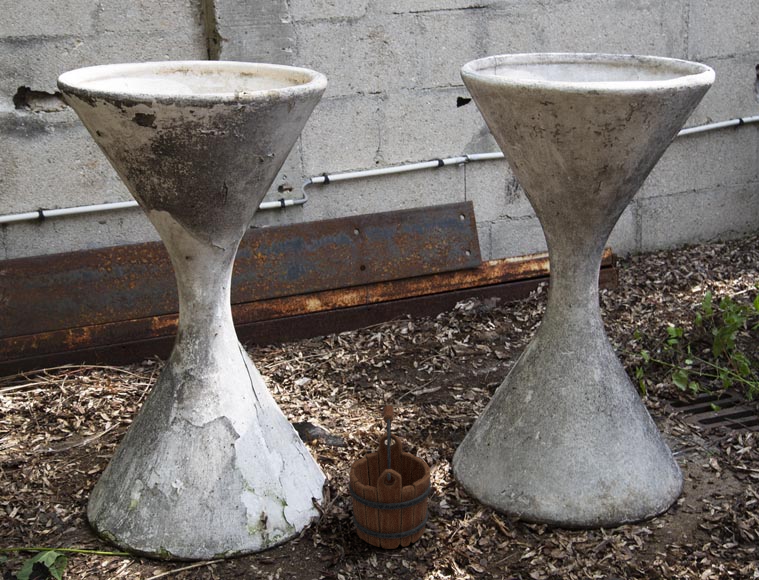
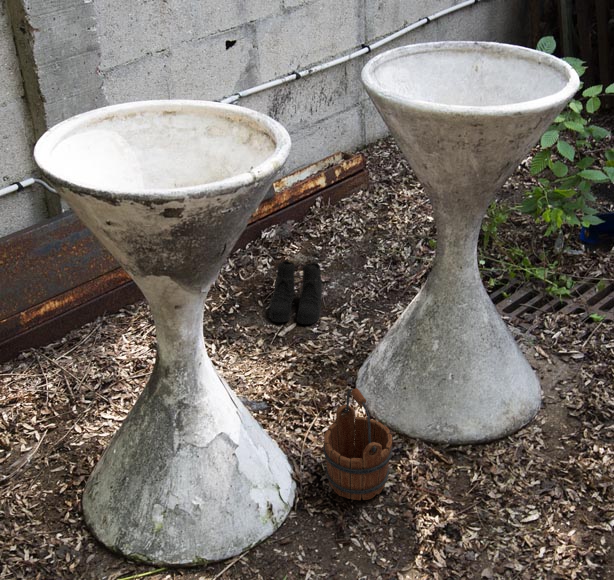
boots: none [414,318,483,387] -> present [269,260,322,324]

